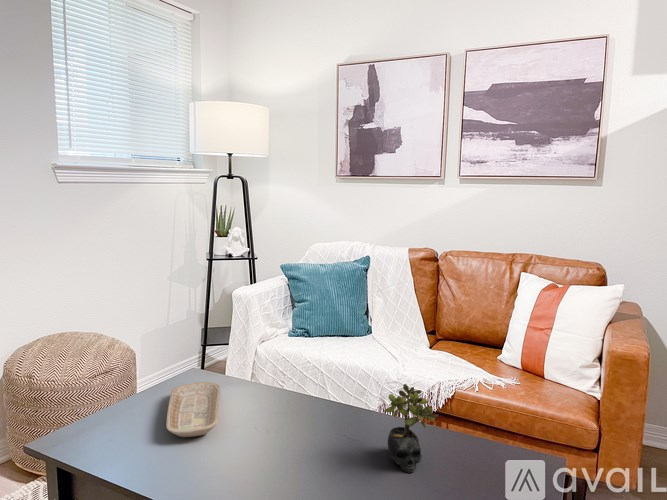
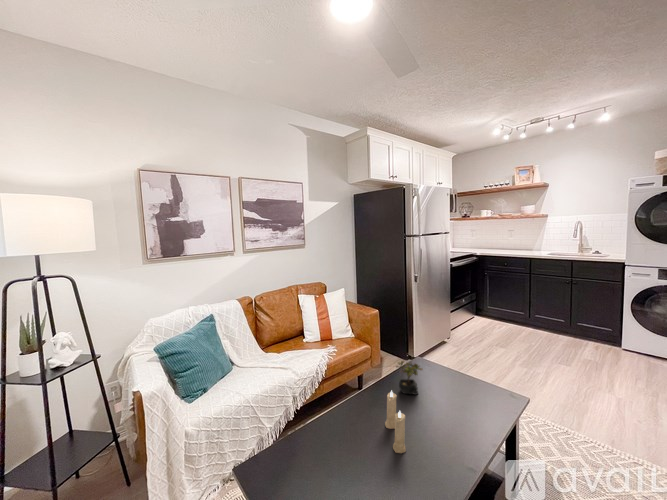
candle: none [225,378,303,468] -> present [385,390,406,453]
tray: present [166,382,220,437] -> none [298,438,374,474]

